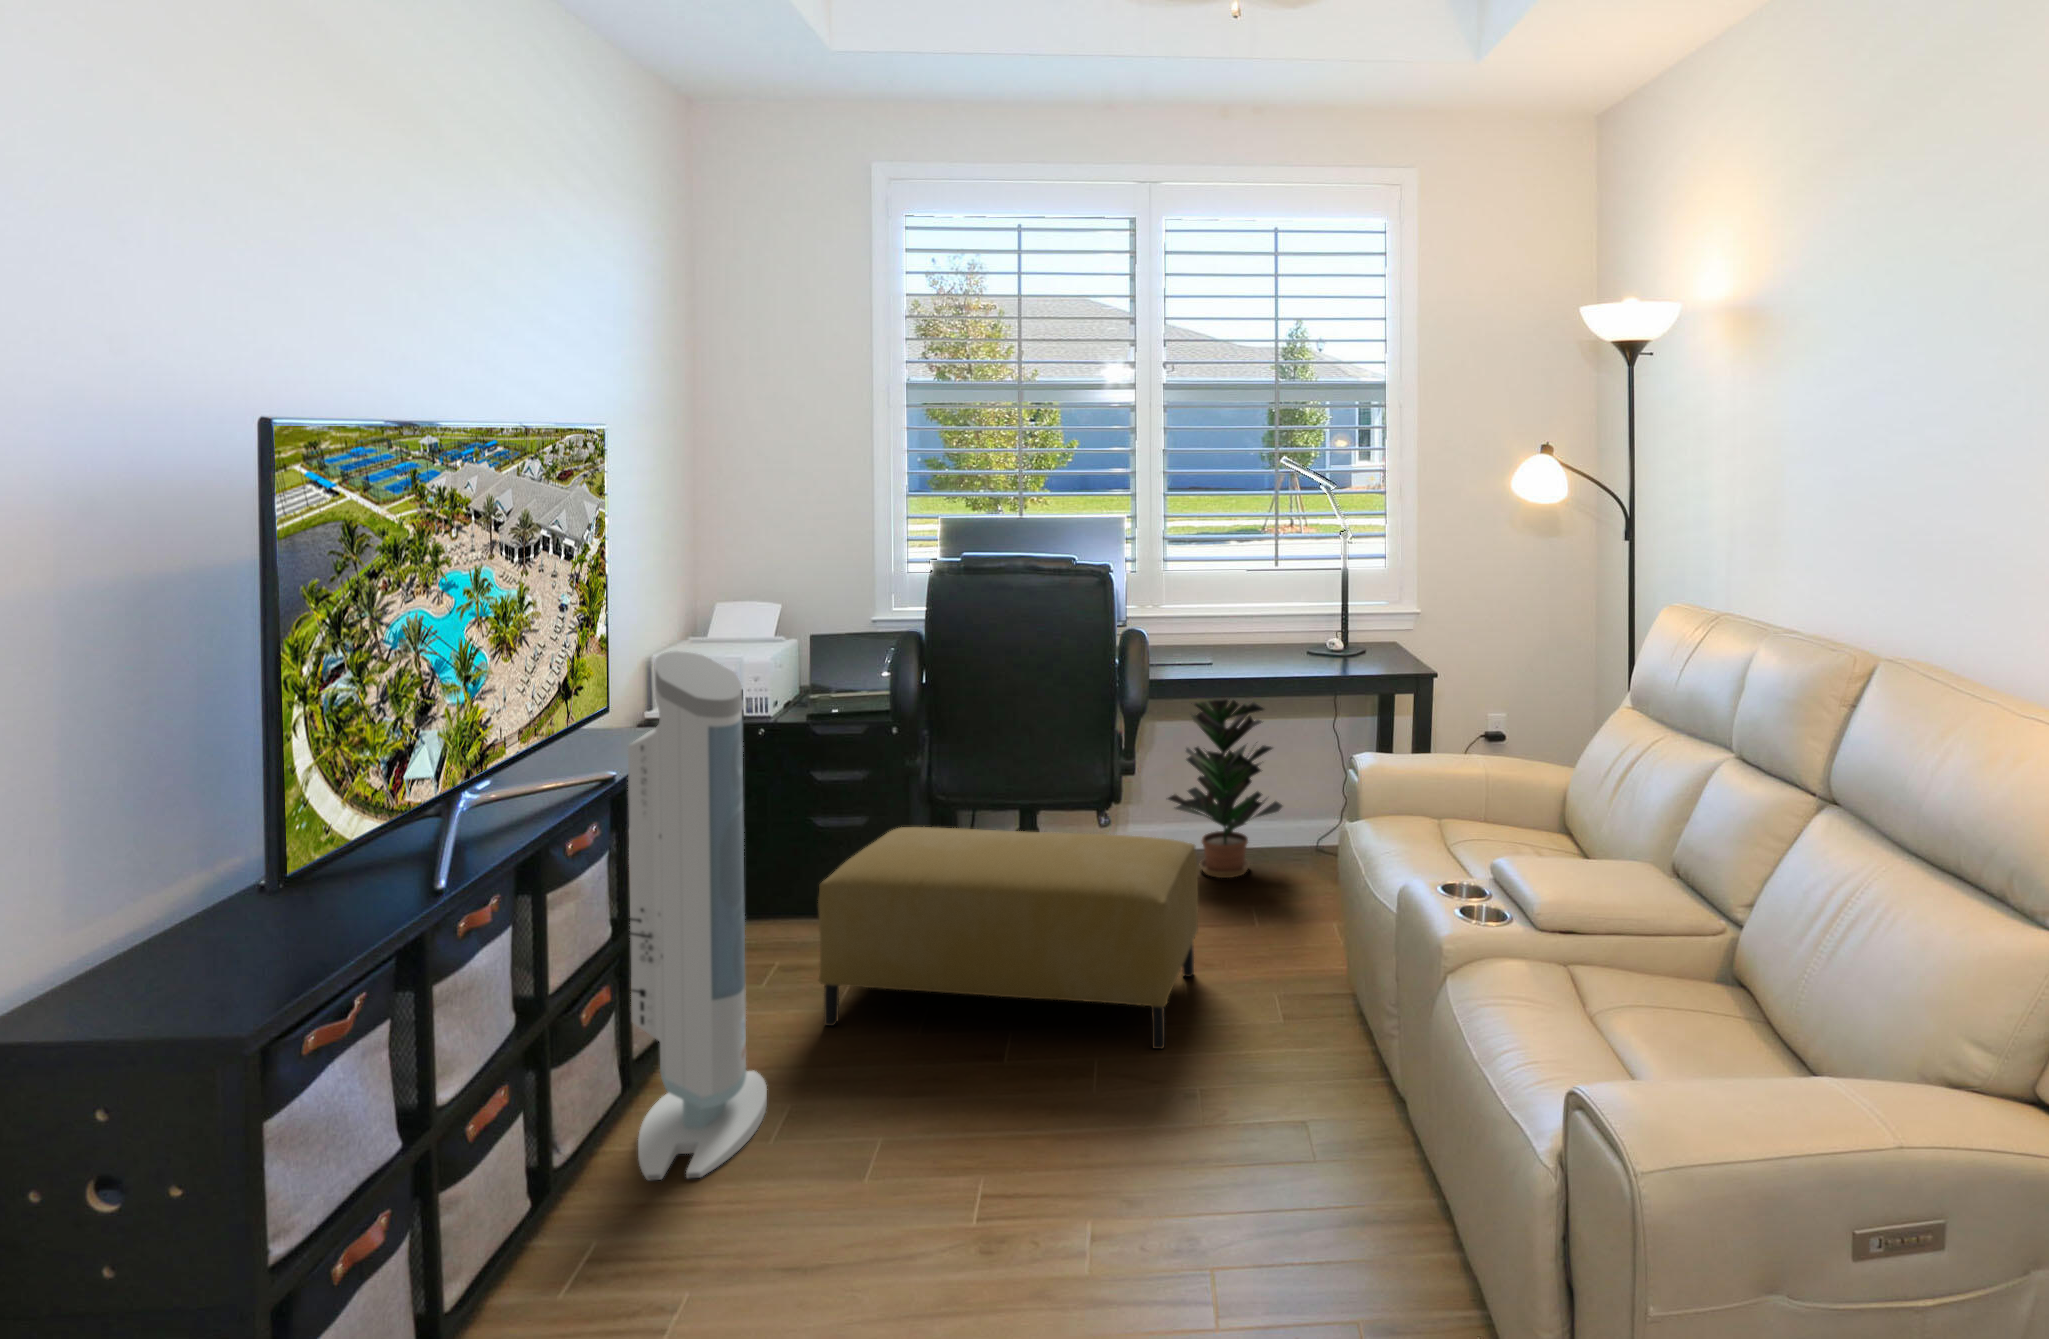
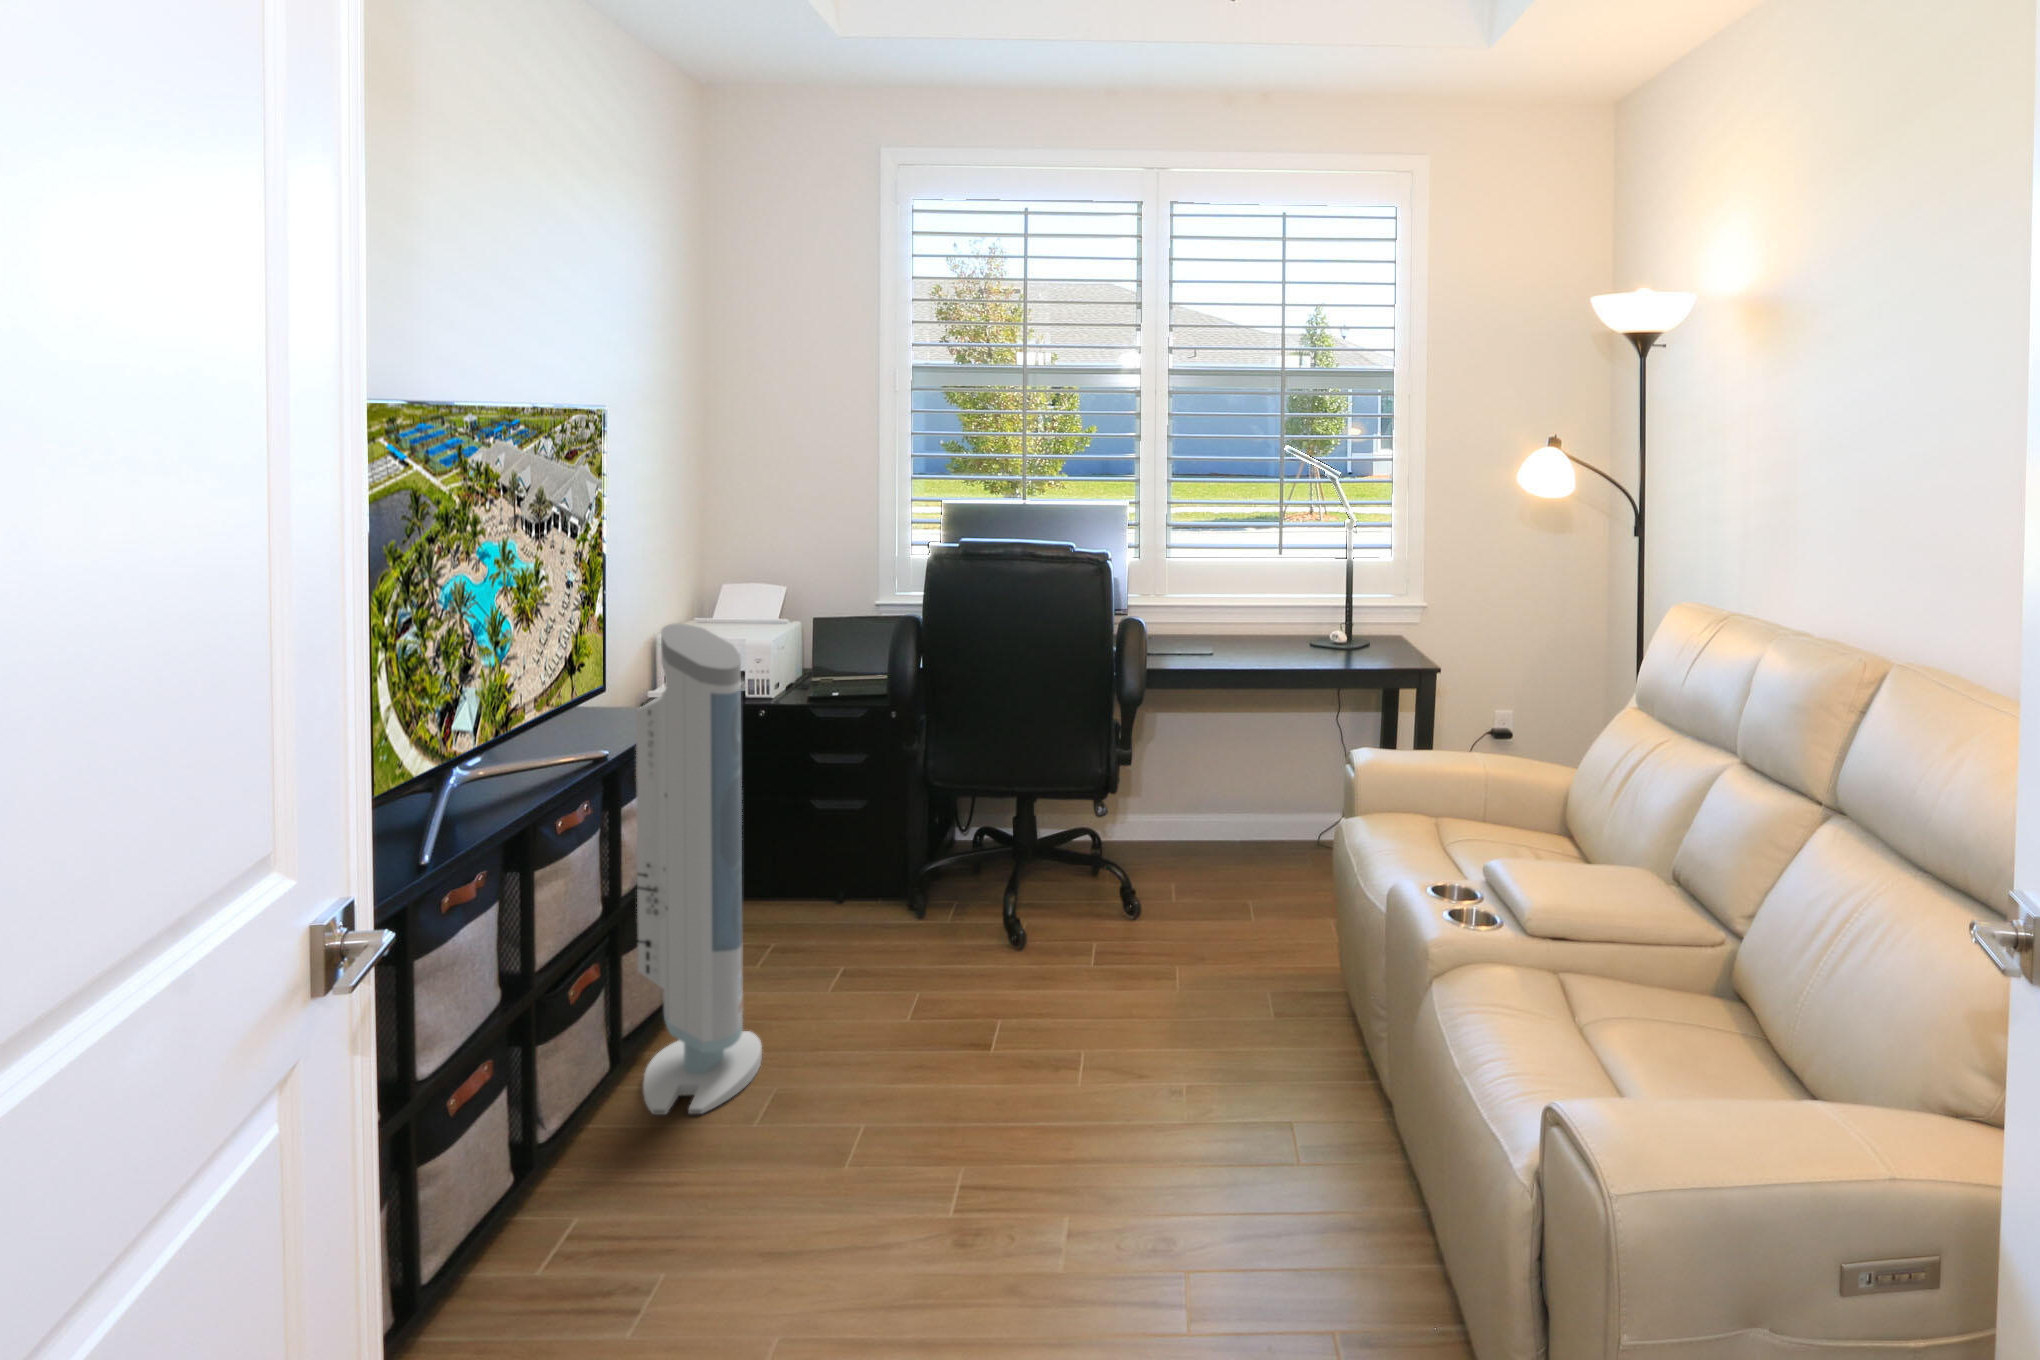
potted plant: present [1168,699,1282,878] -> none [1166,681,1288,879]
ottoman: present [818,827,1198,1049] -> none [810,810,1188,1027]

